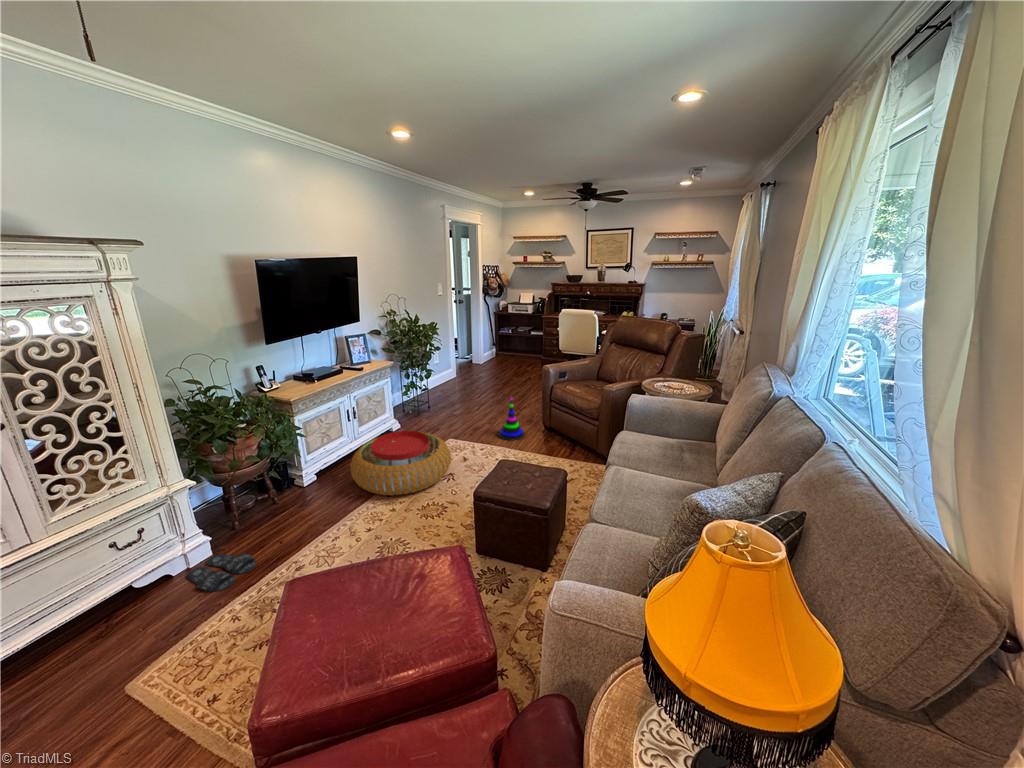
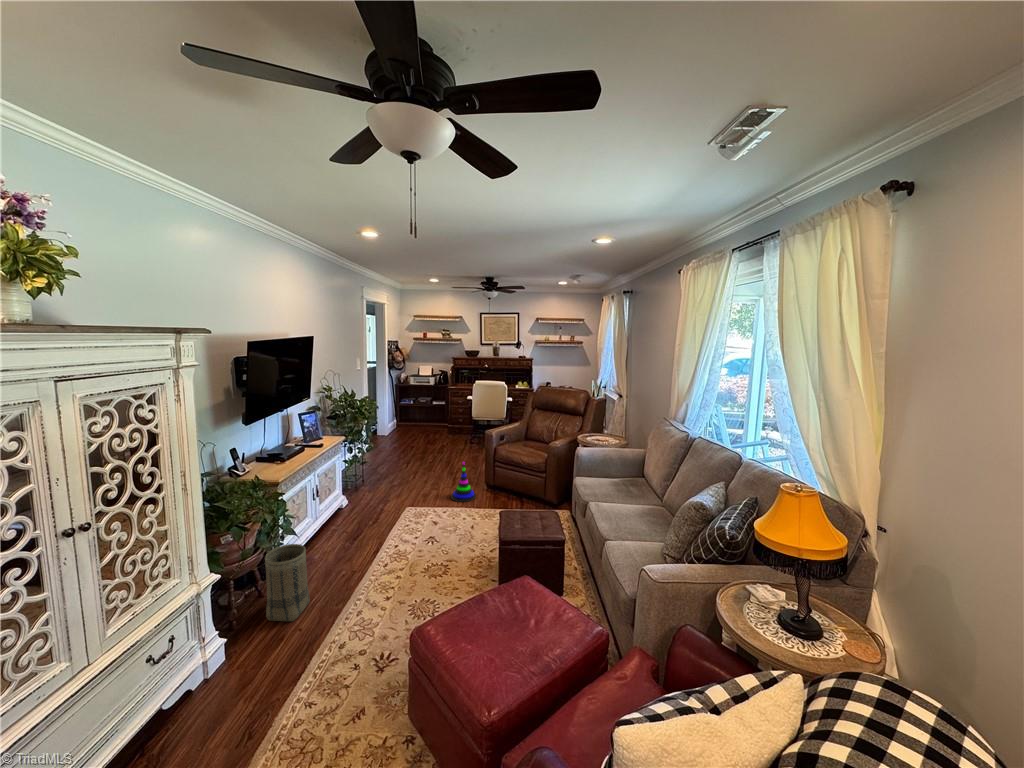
pouf: present [350,431,451,496] -> none [332,502,432,568]
basket: none [255,461,305,532] -> present [265,544,310,621]
slippers: present [187,553,256,592] -> none [211,648,290,693]

